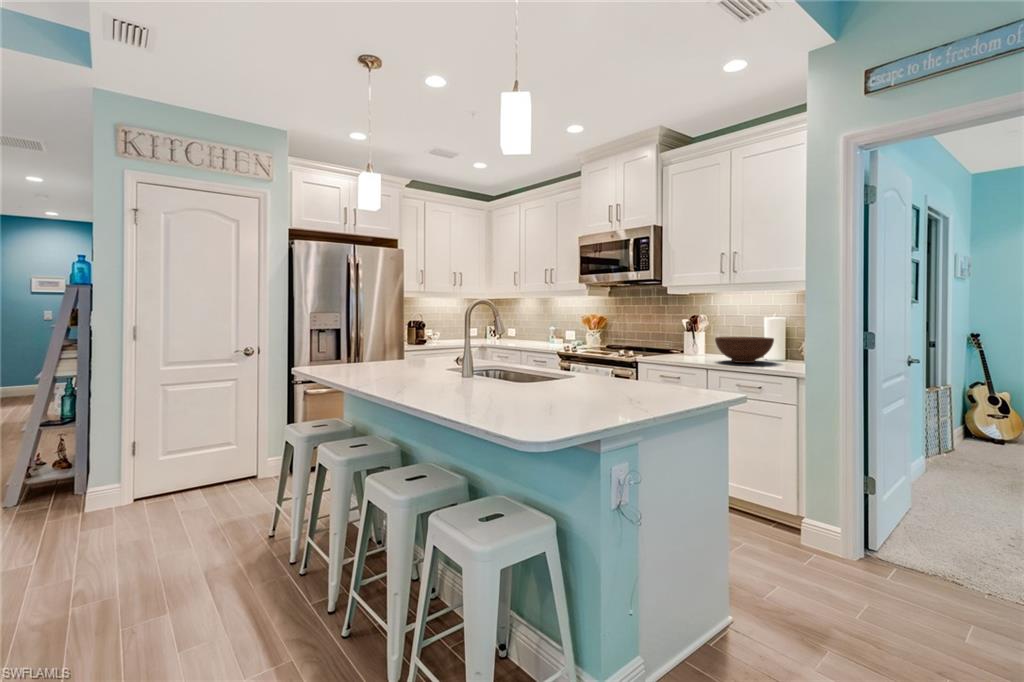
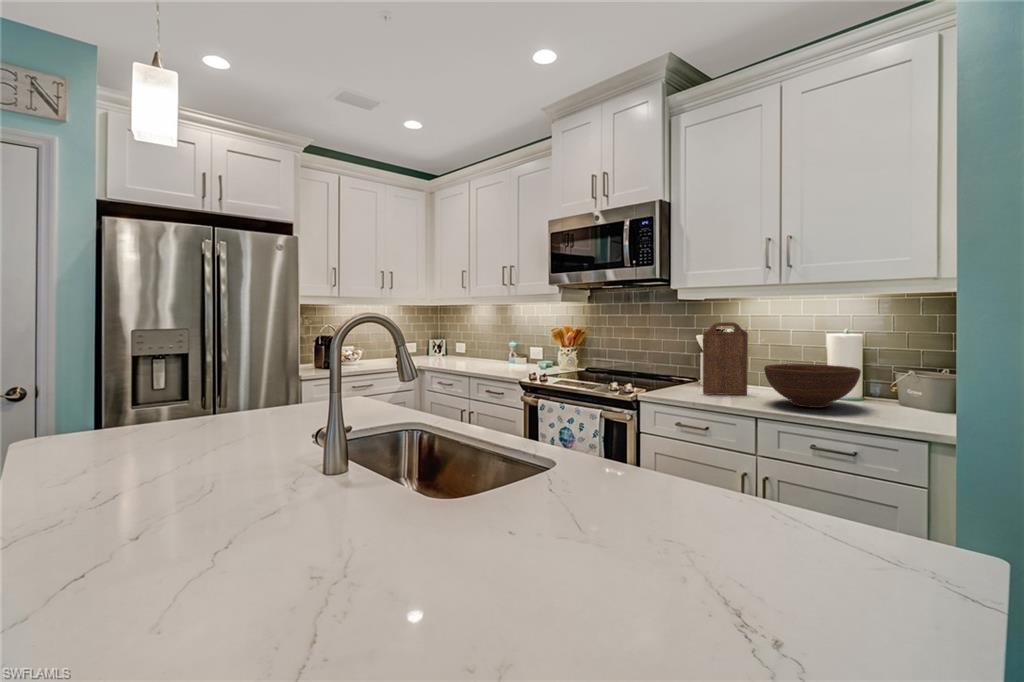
cutting board: none [680,309,710,358] -> present [703,322,748,395]

